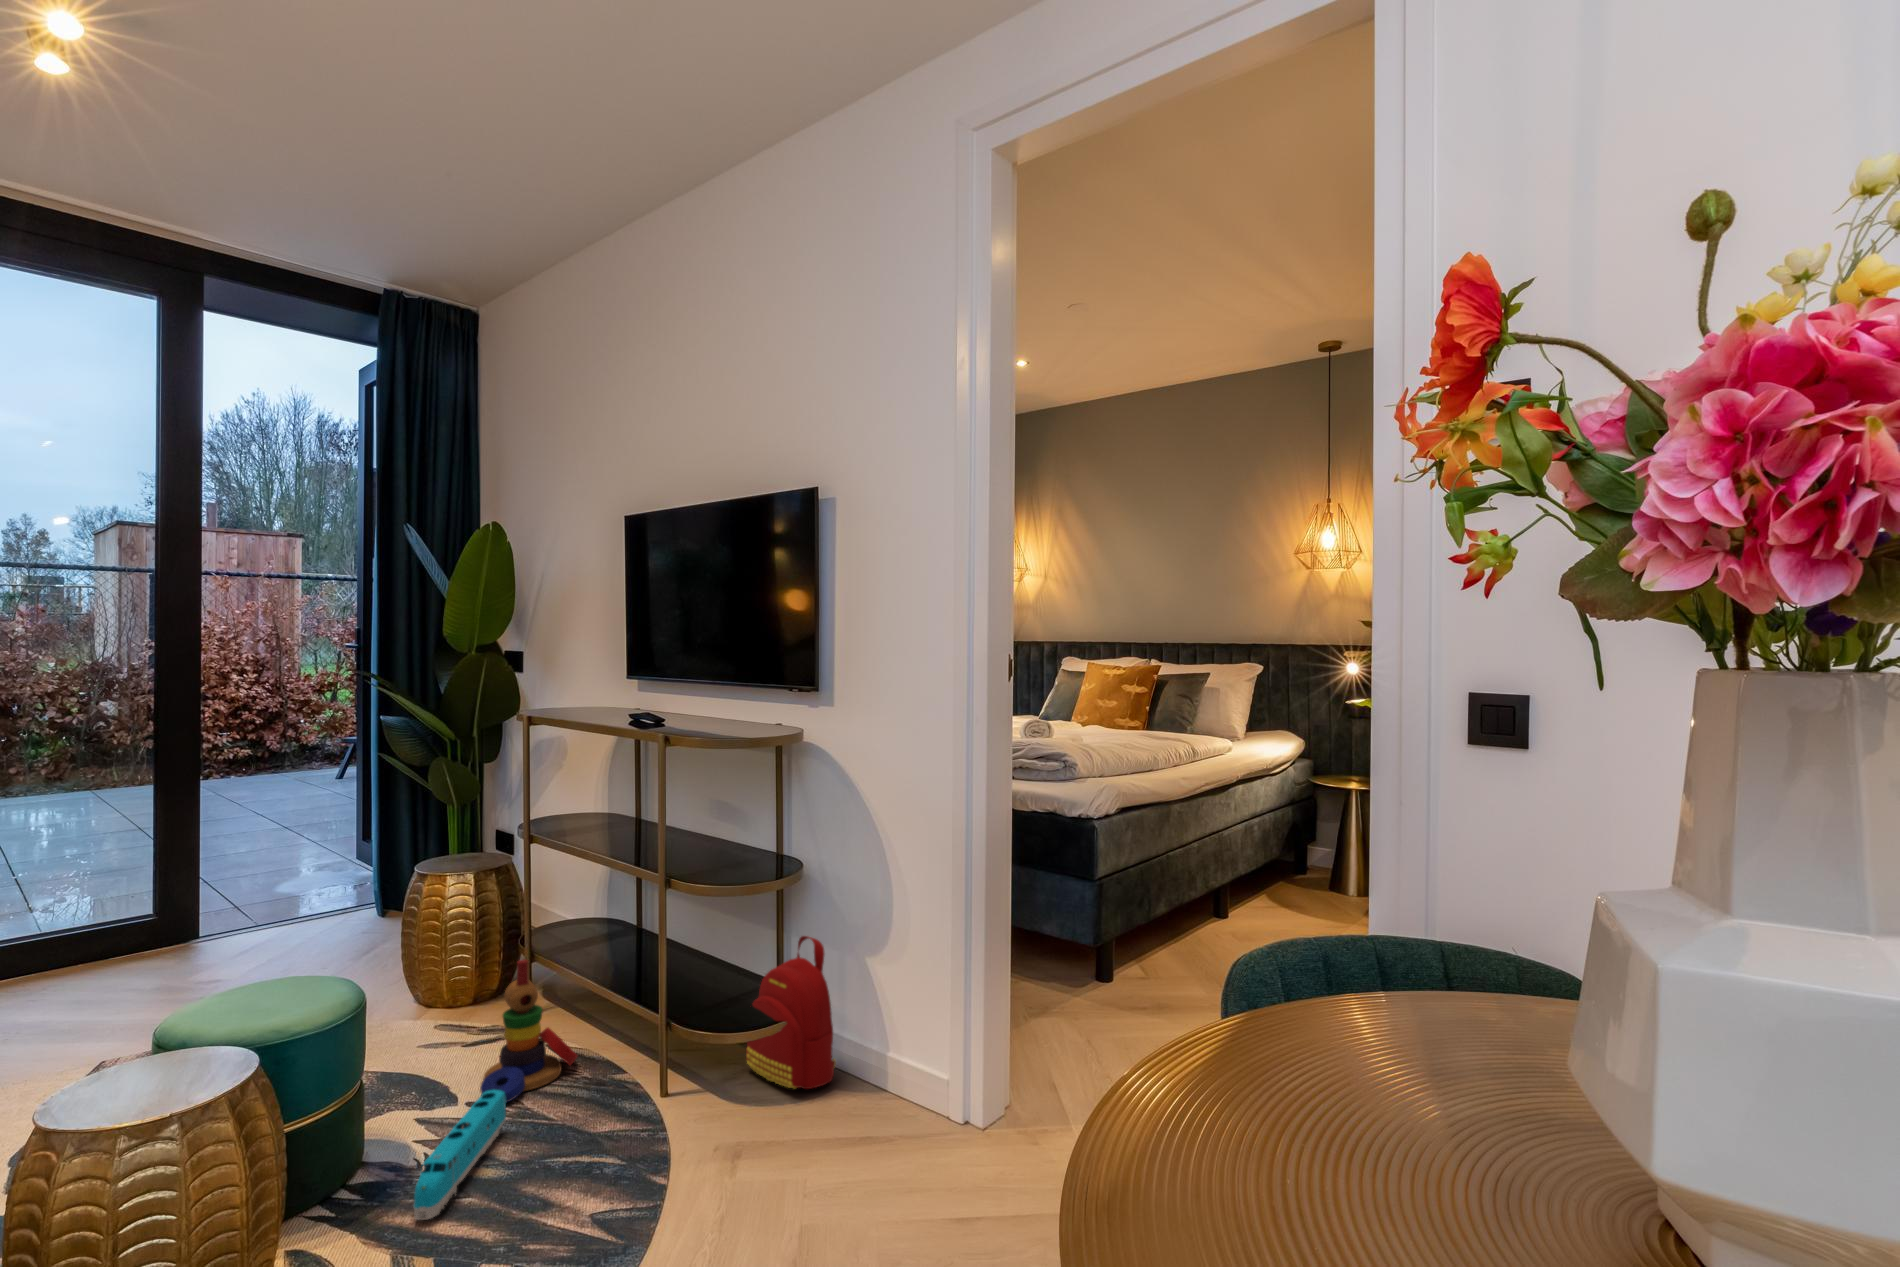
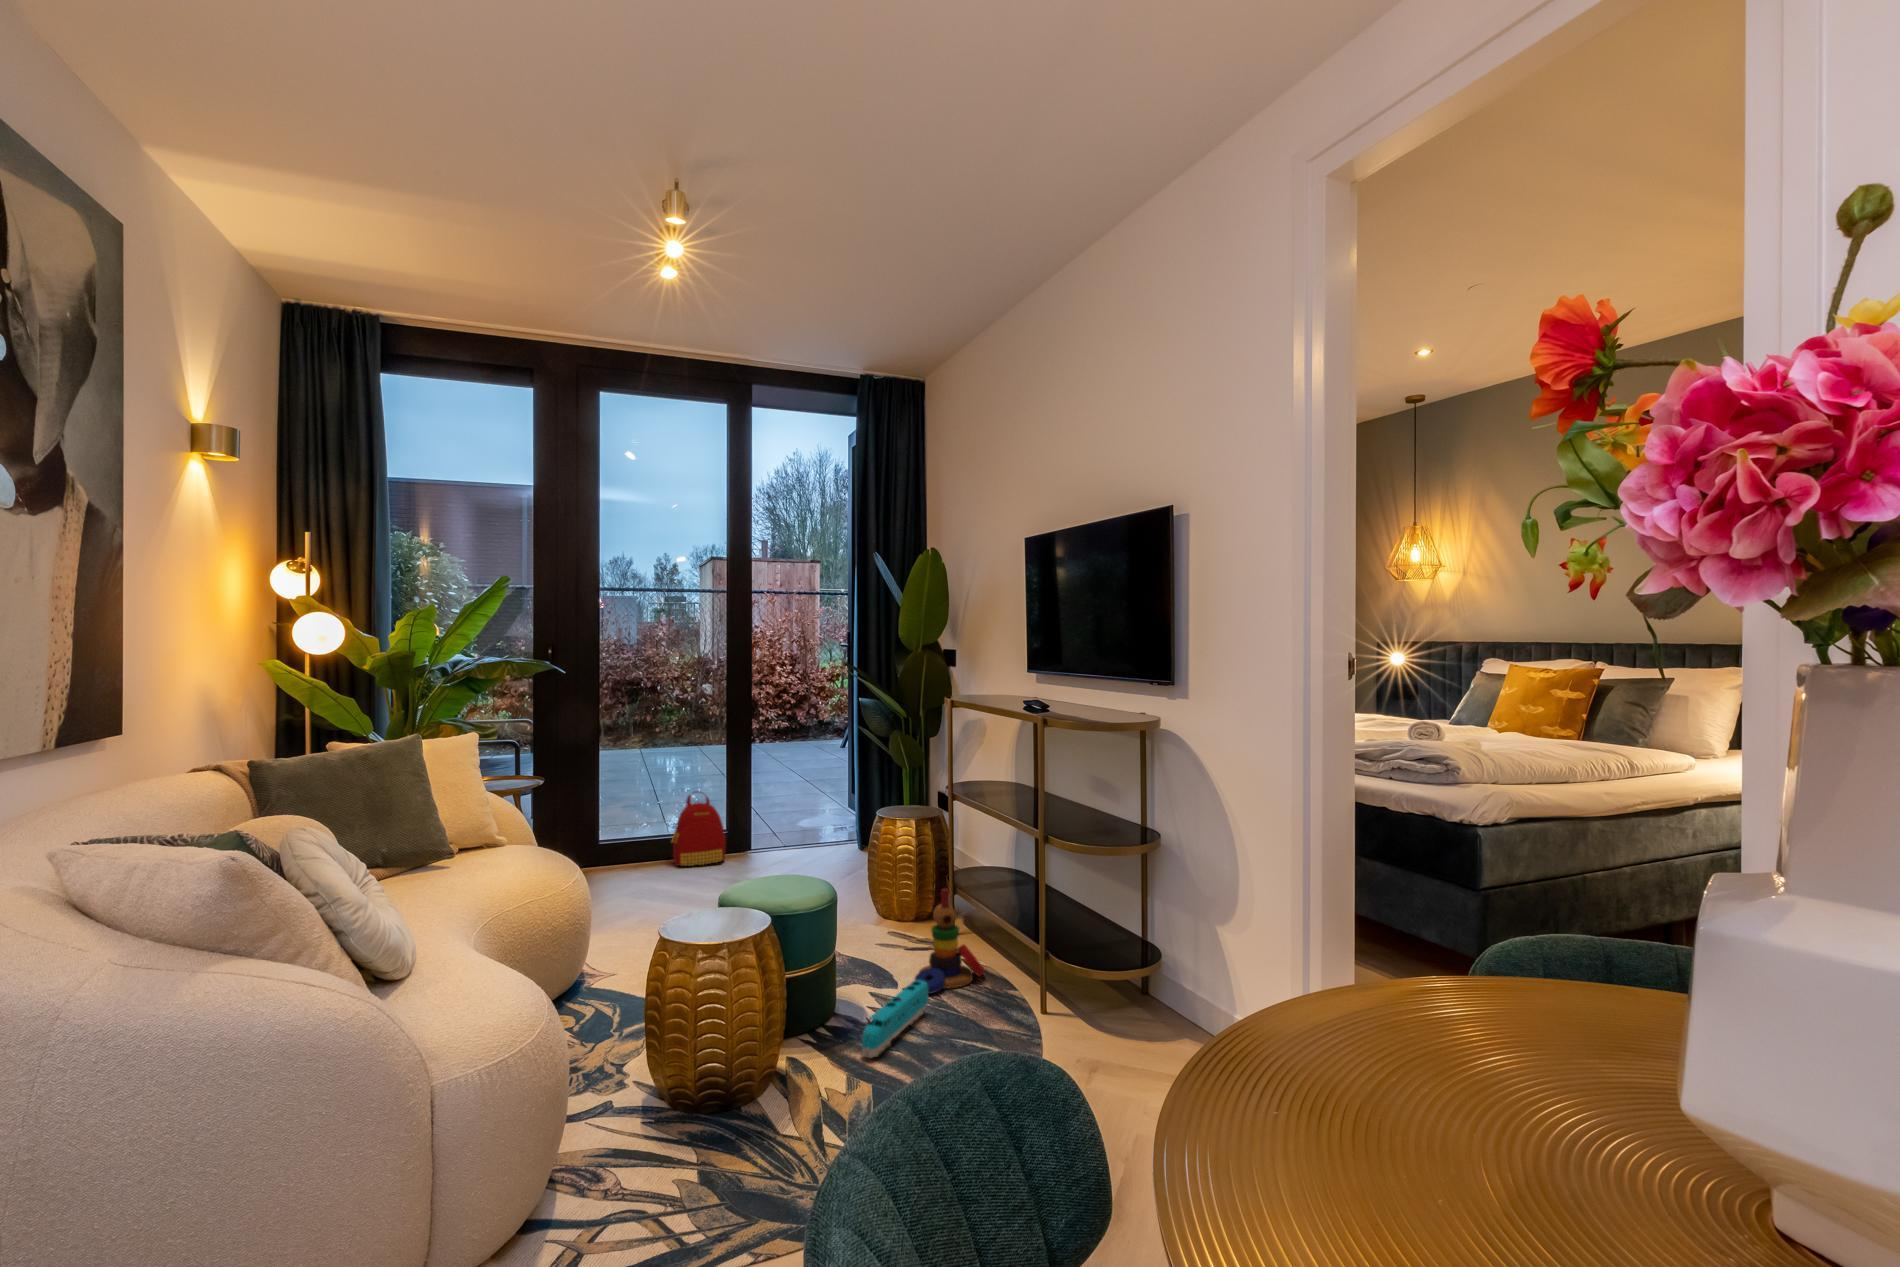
backpack: present [746,936,836,1089] -> present [672,792,726,866]

